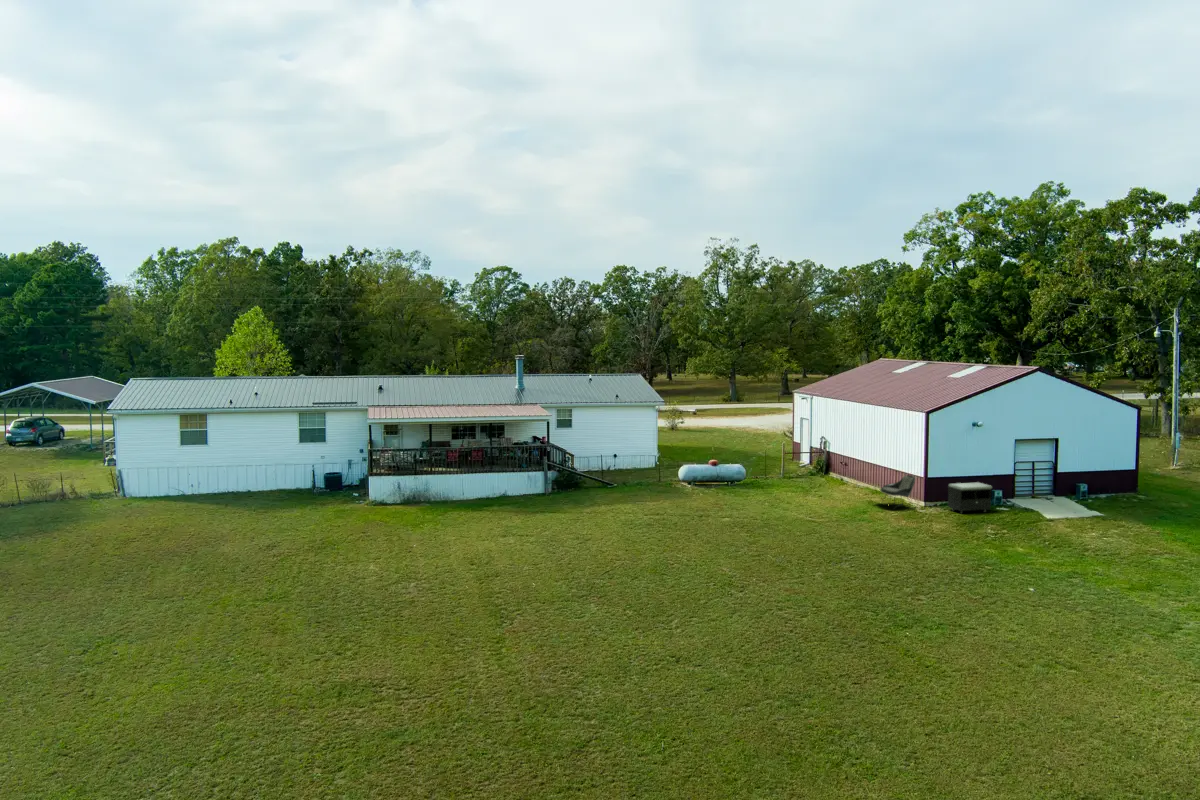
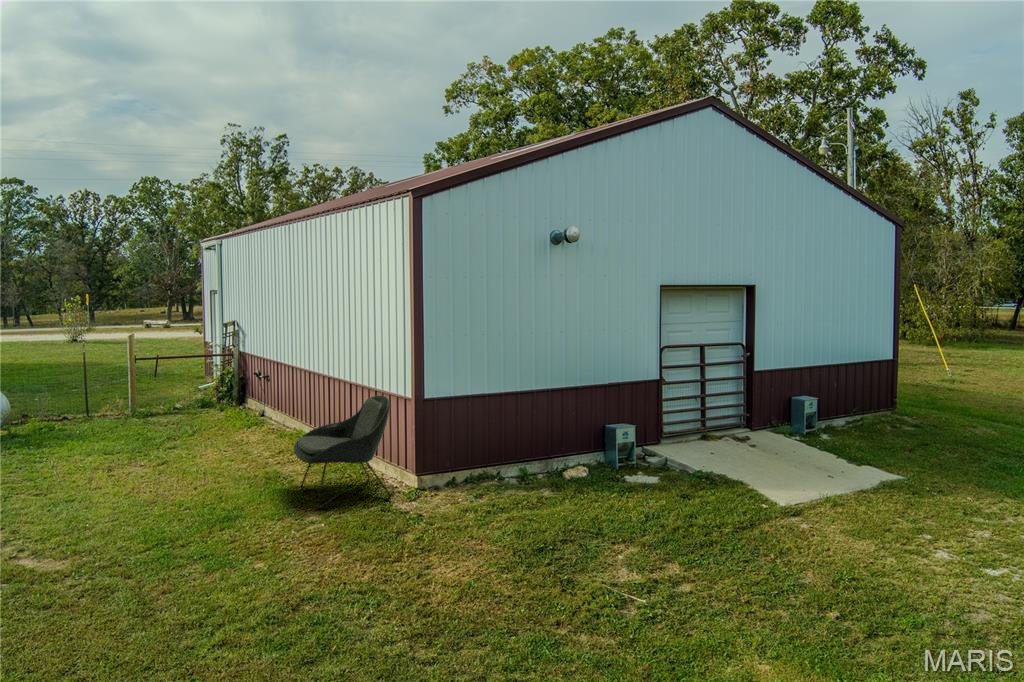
storage bench: present [948,483,992,513] -> none [487,406,607,504]

